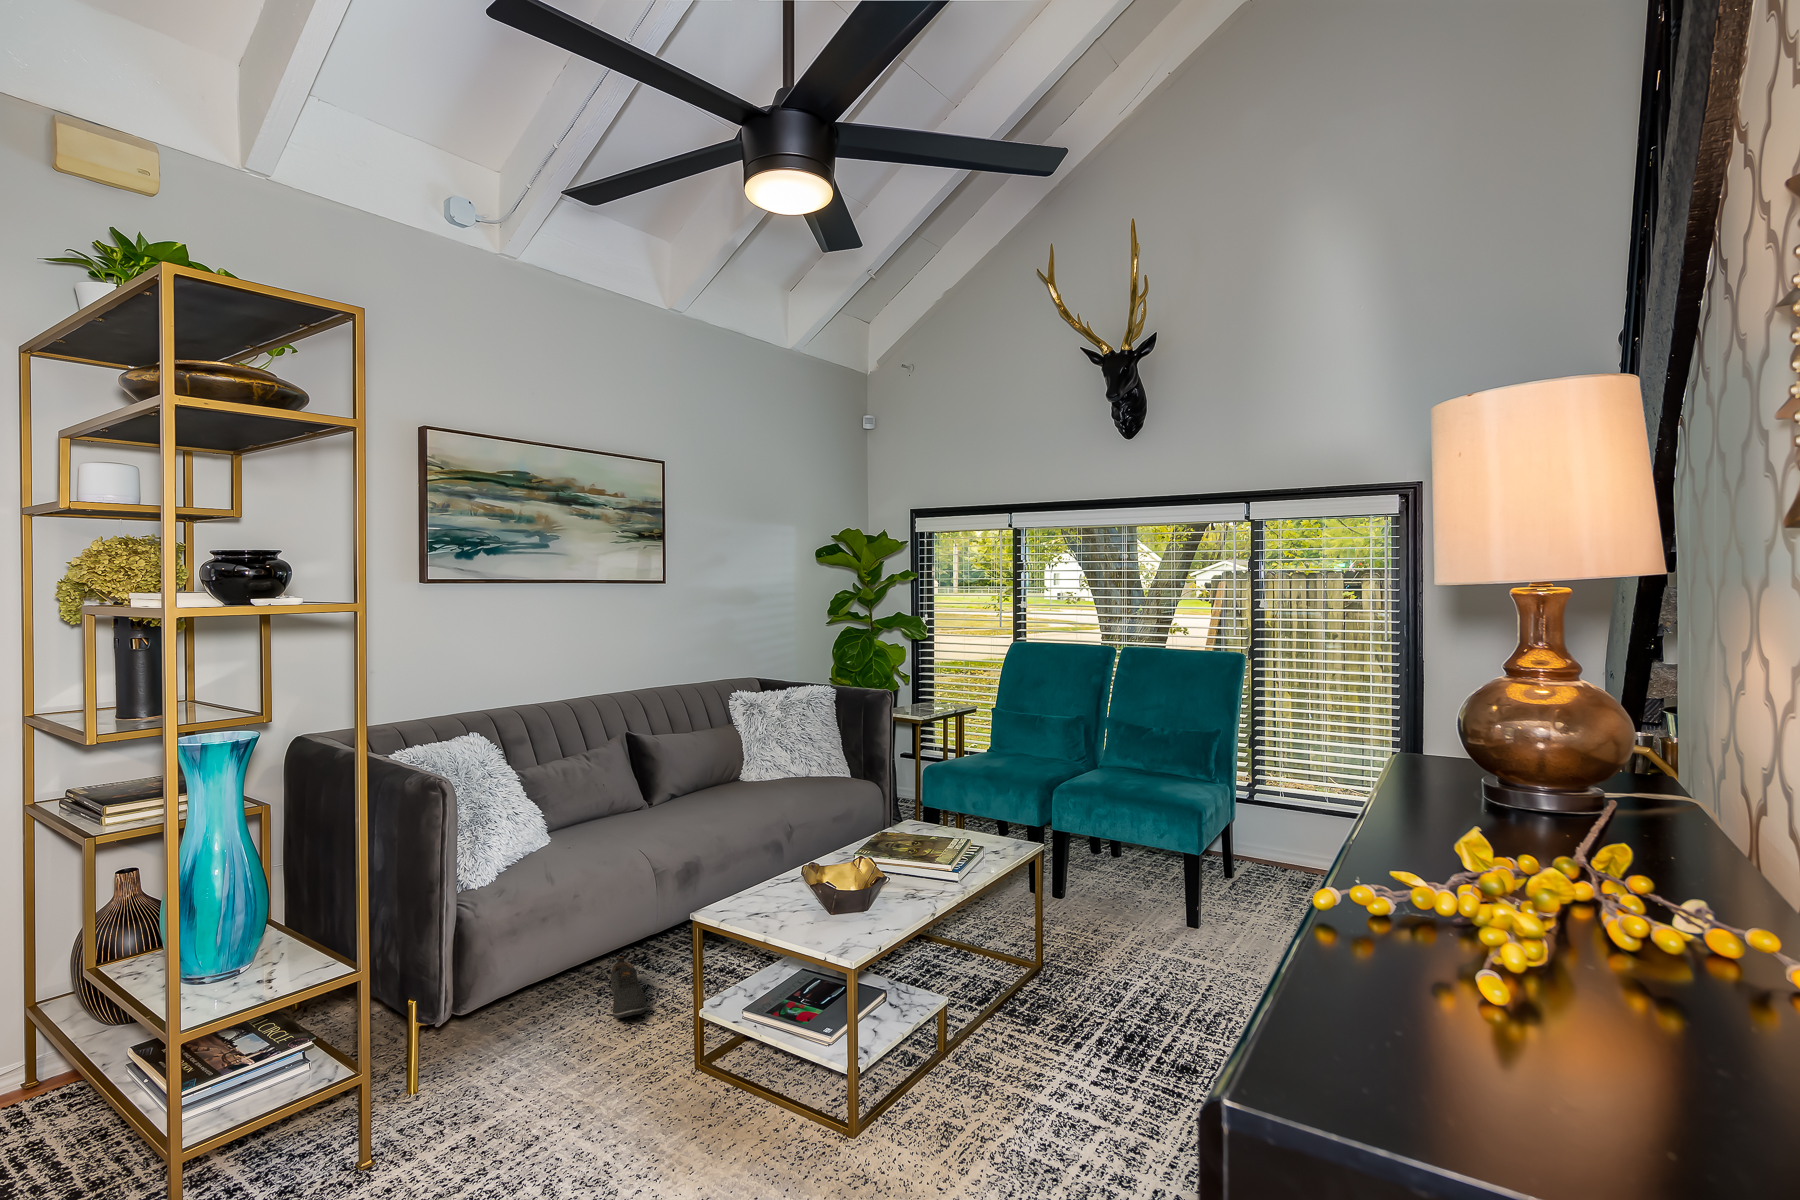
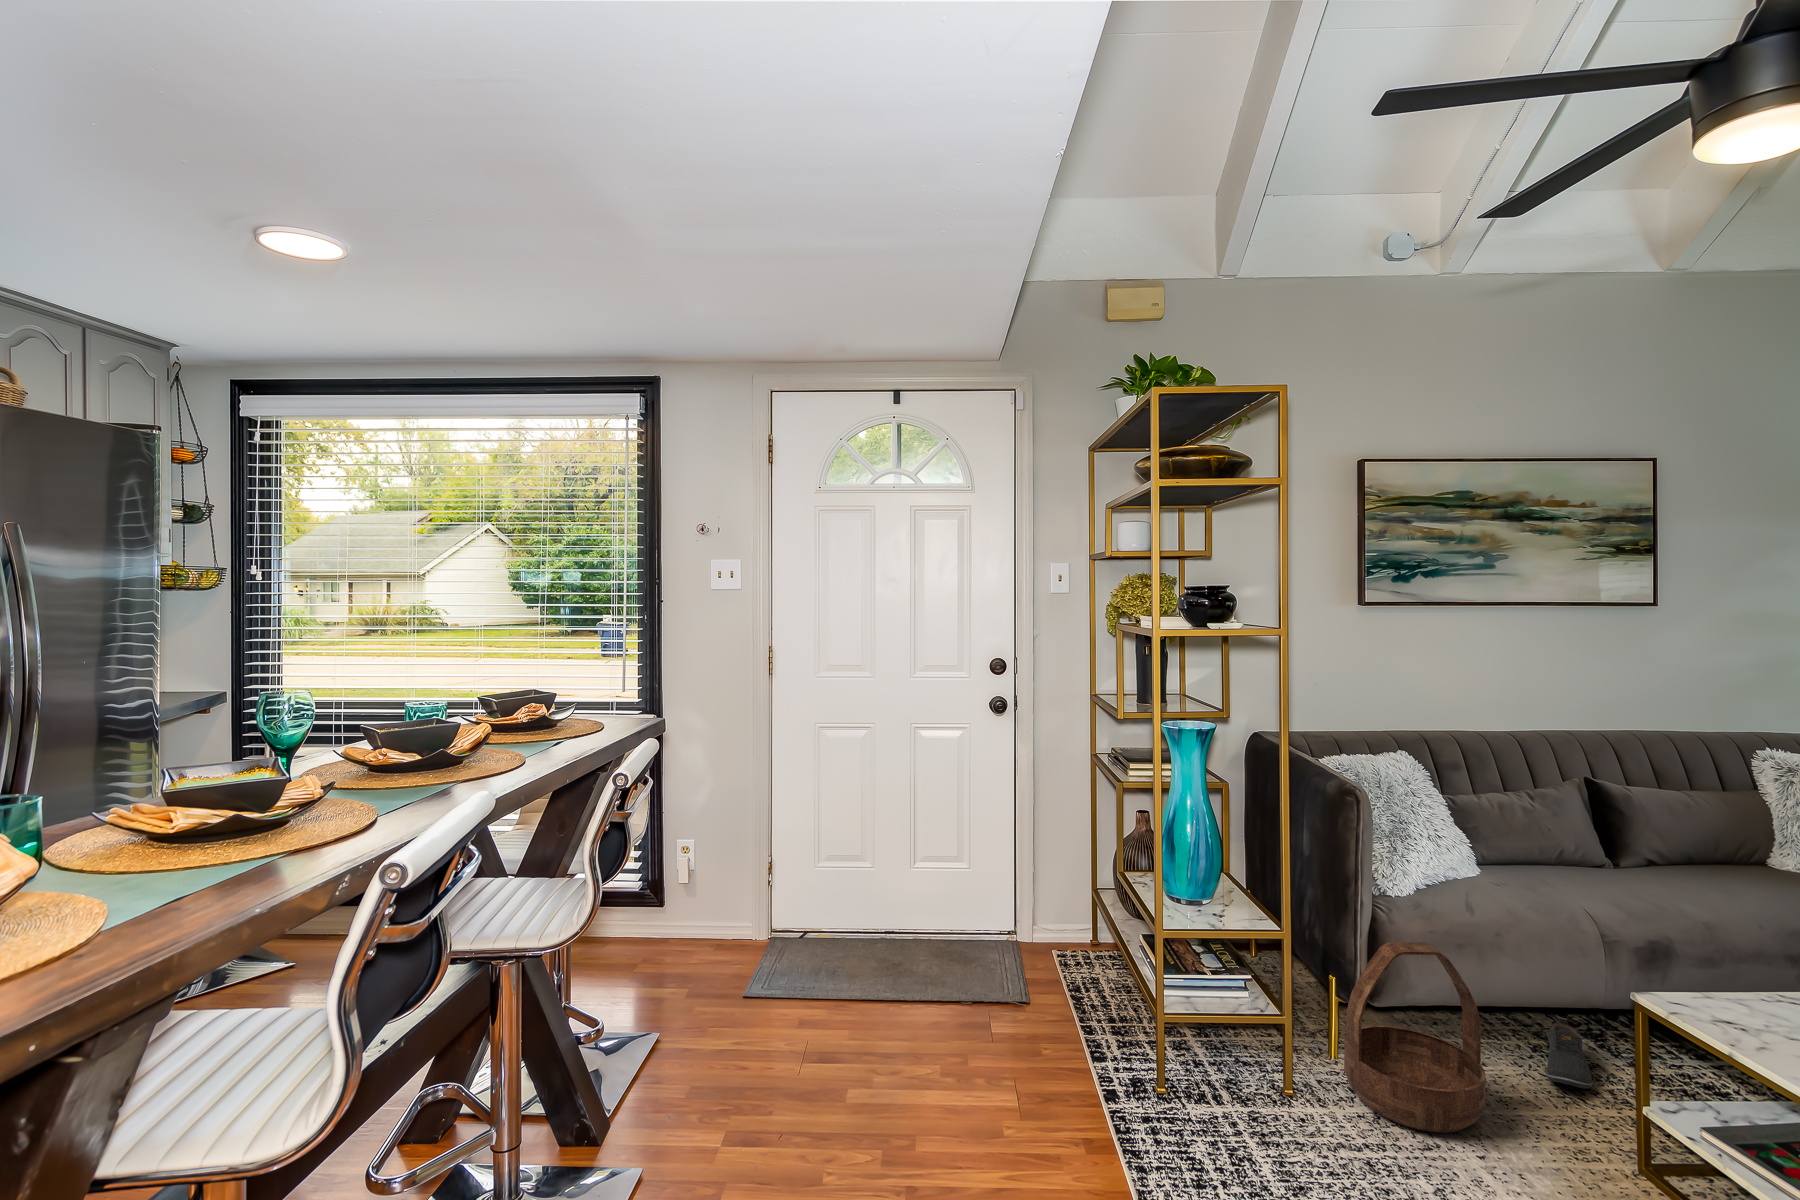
basket: none [432,929,572,1133] -> present [1344,942,1486,1133]

